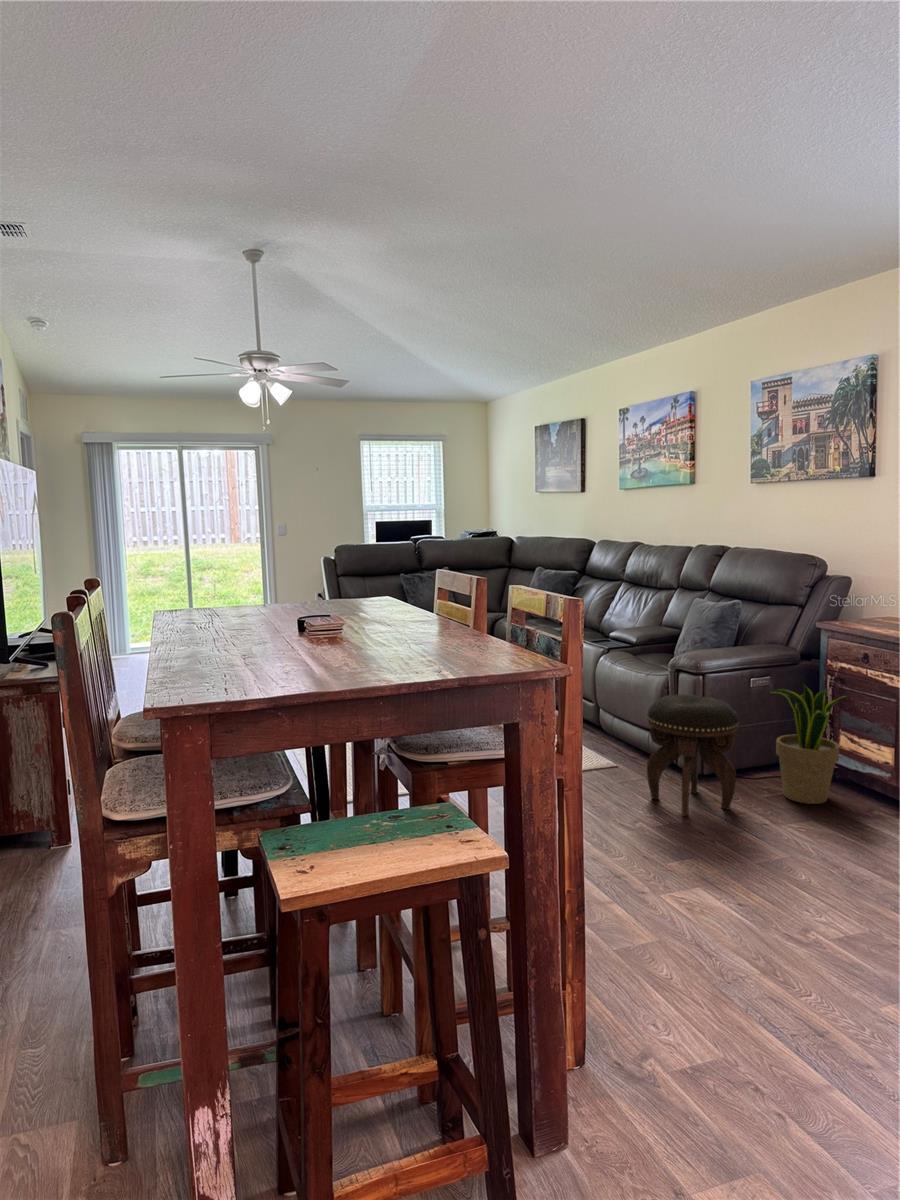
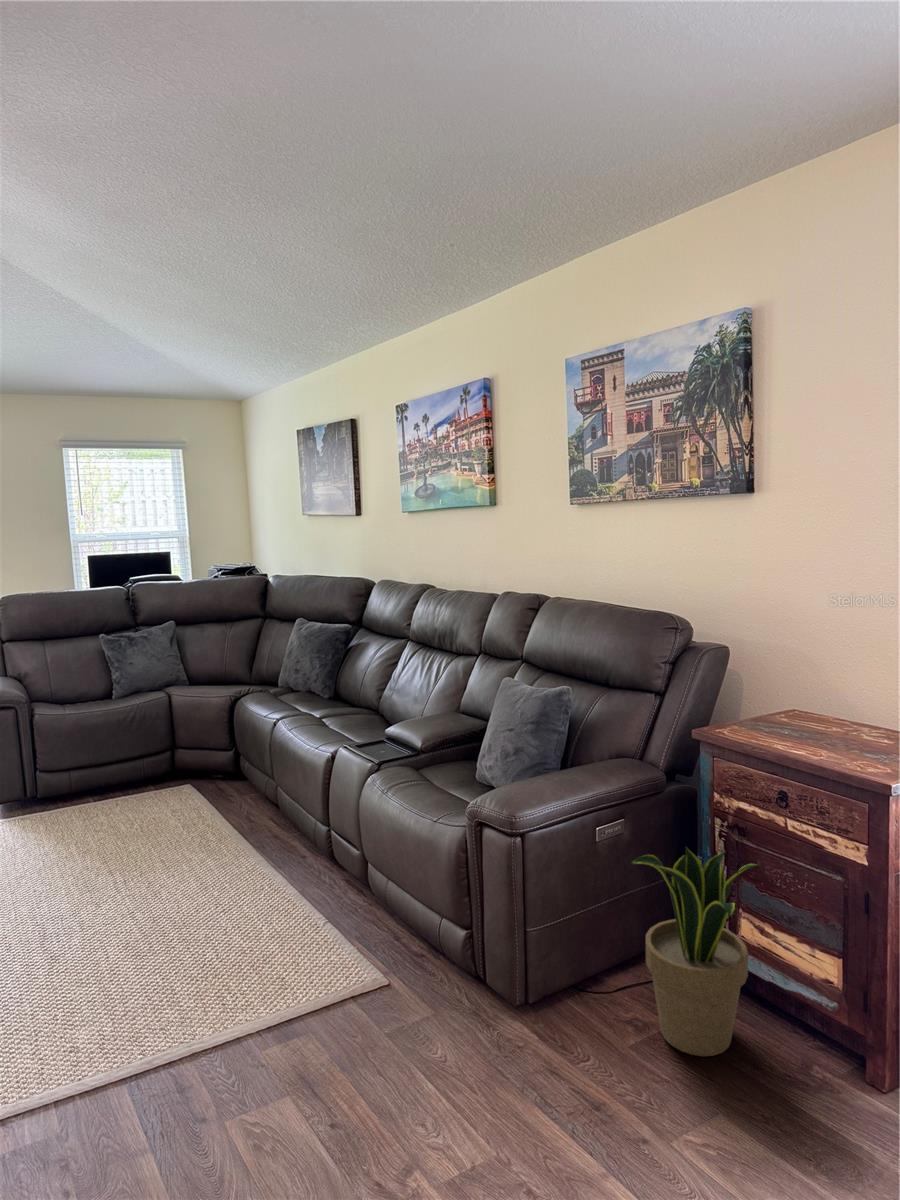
footstool: present [647,694,739,816] -> none [427,880,589,1143]

